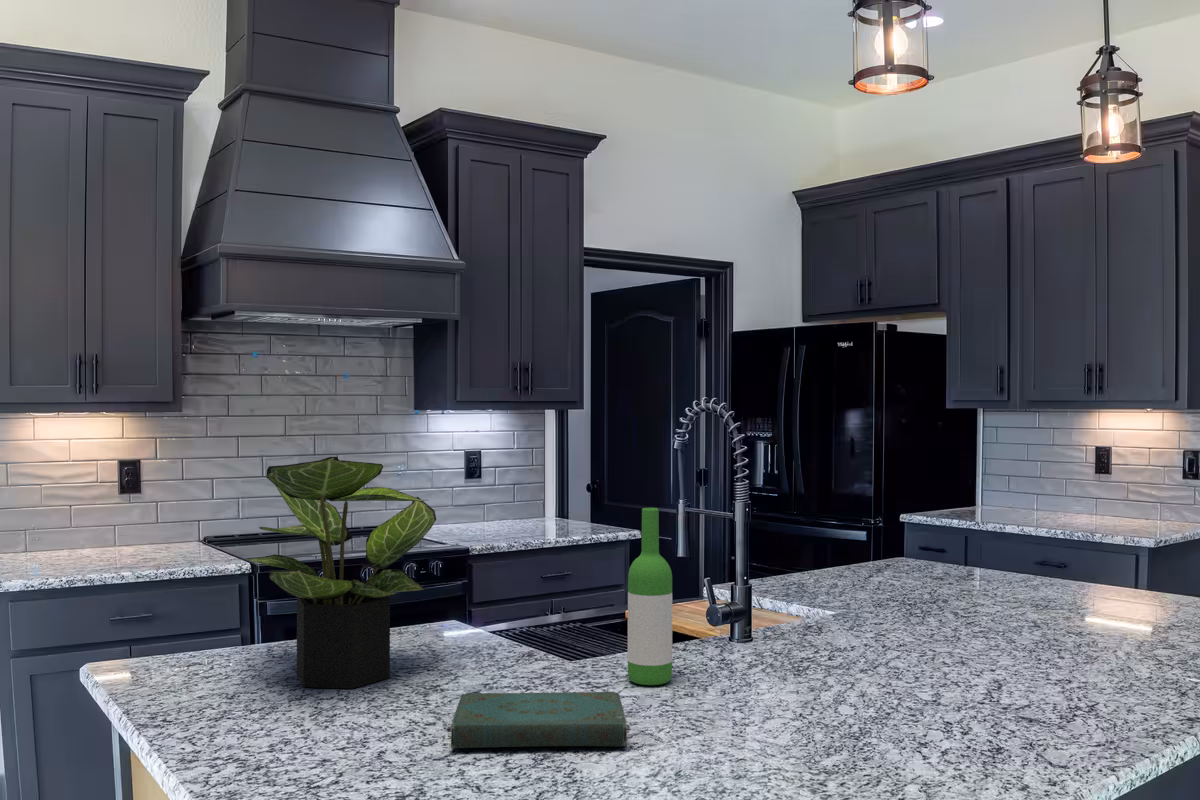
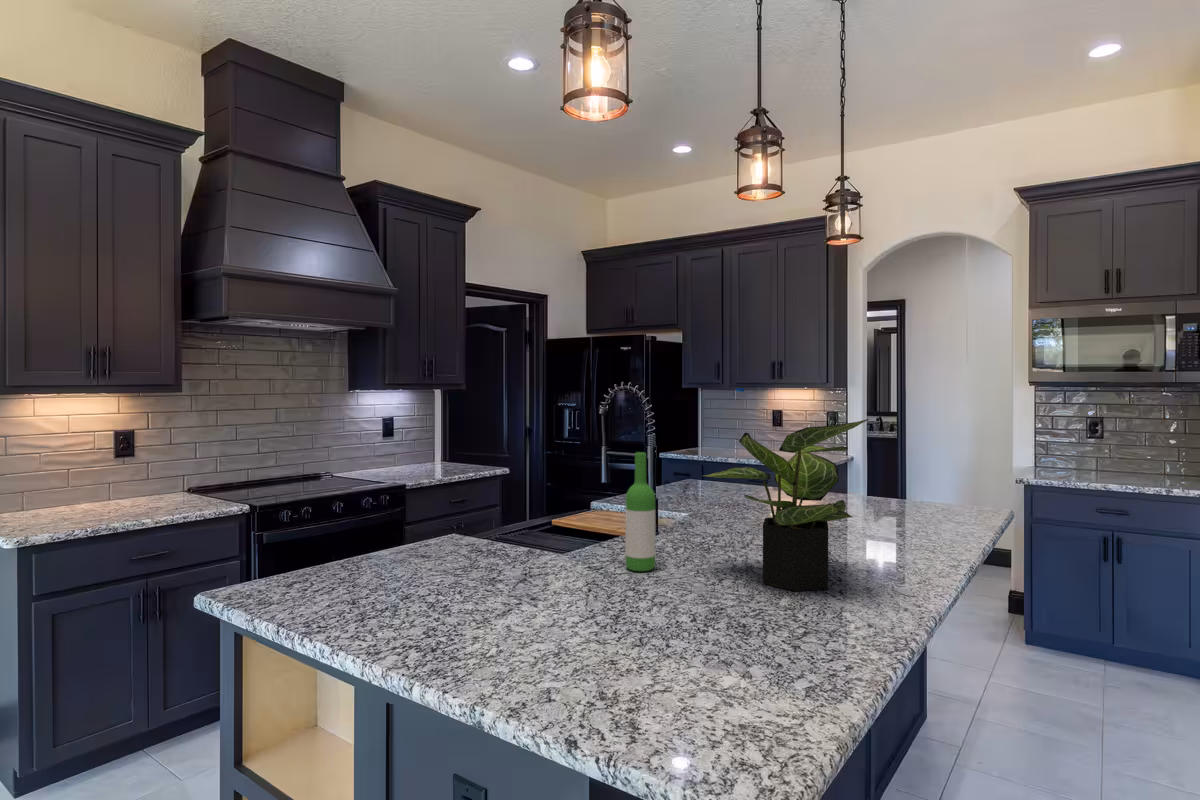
potted plant: present [245,457,436,689] -> present [703,419,869,591]
book: present [451,692,627,748] -> none [544,577,682,628]

